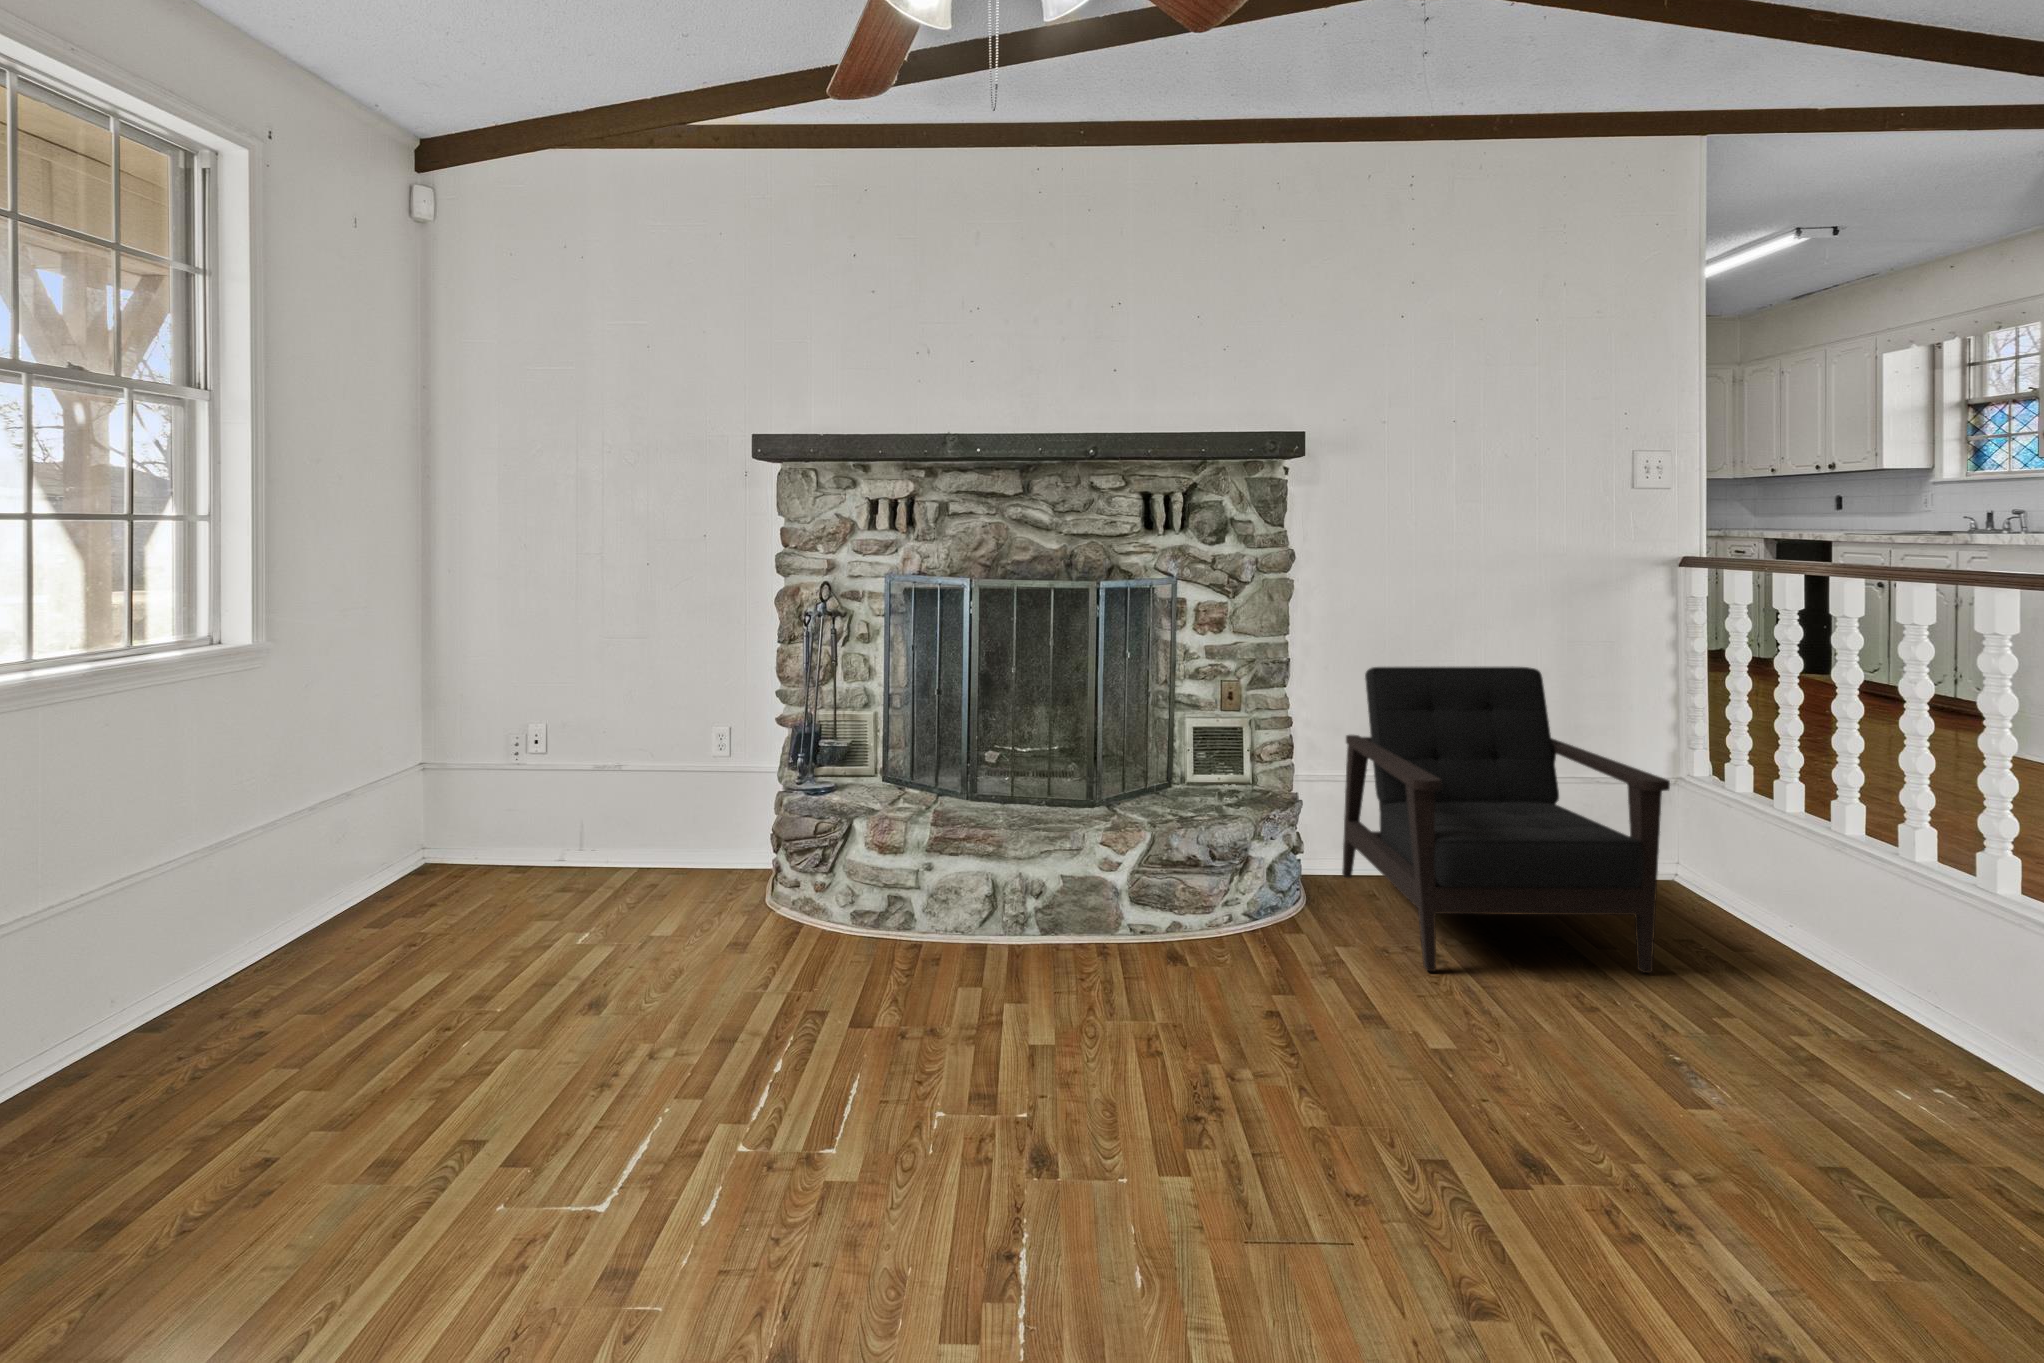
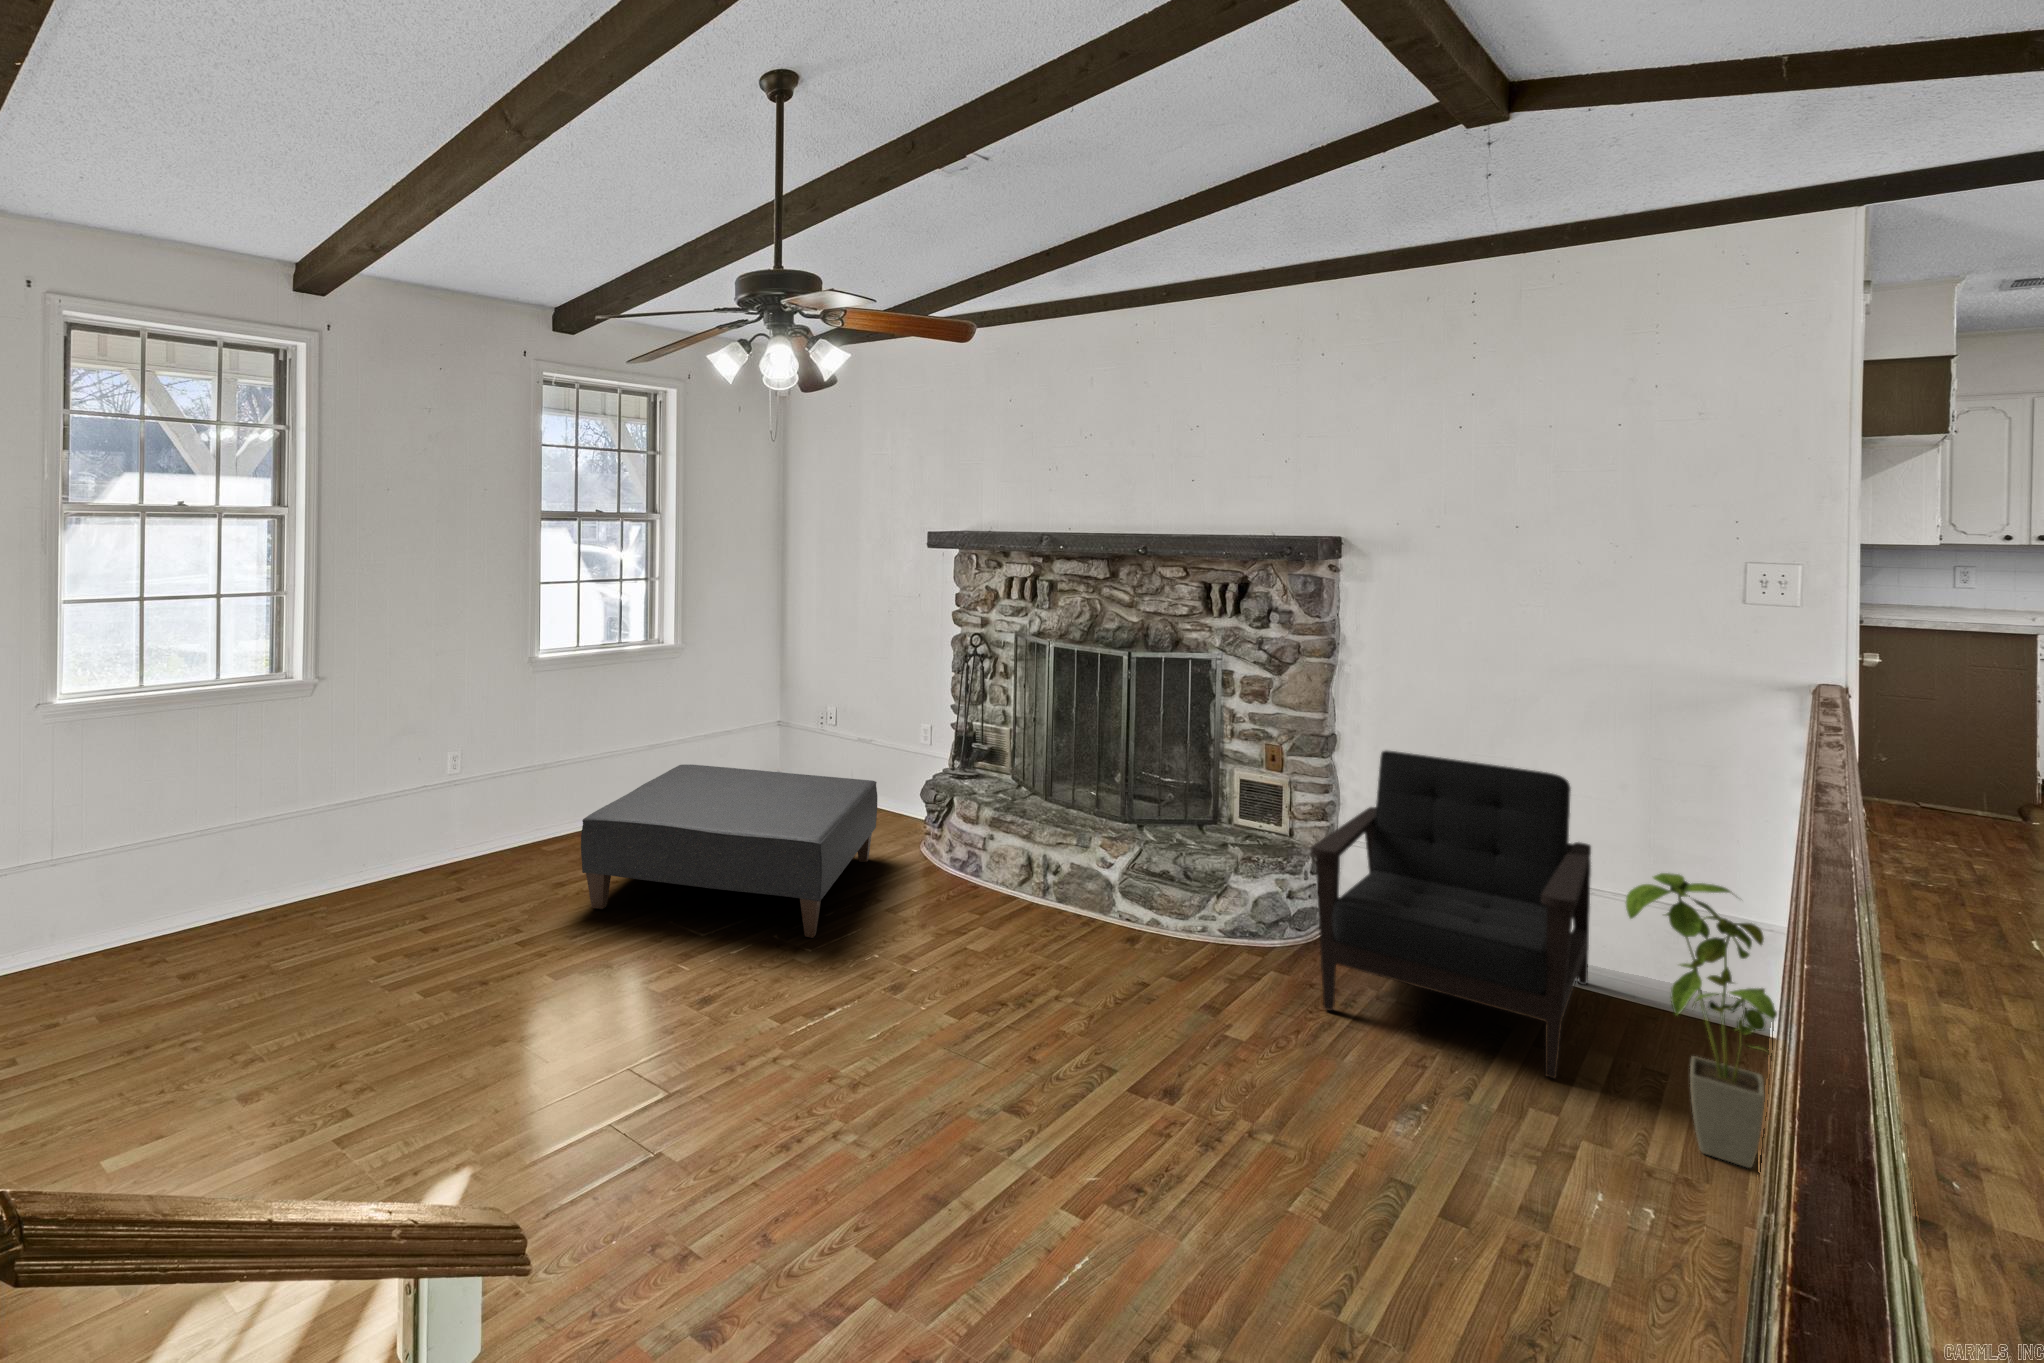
house plant: none [1746,731,1911,1001] -> present [1626,873,1777,1168]
ottoman: none [227,820,802,1208] -> present [581,764,877,938]

